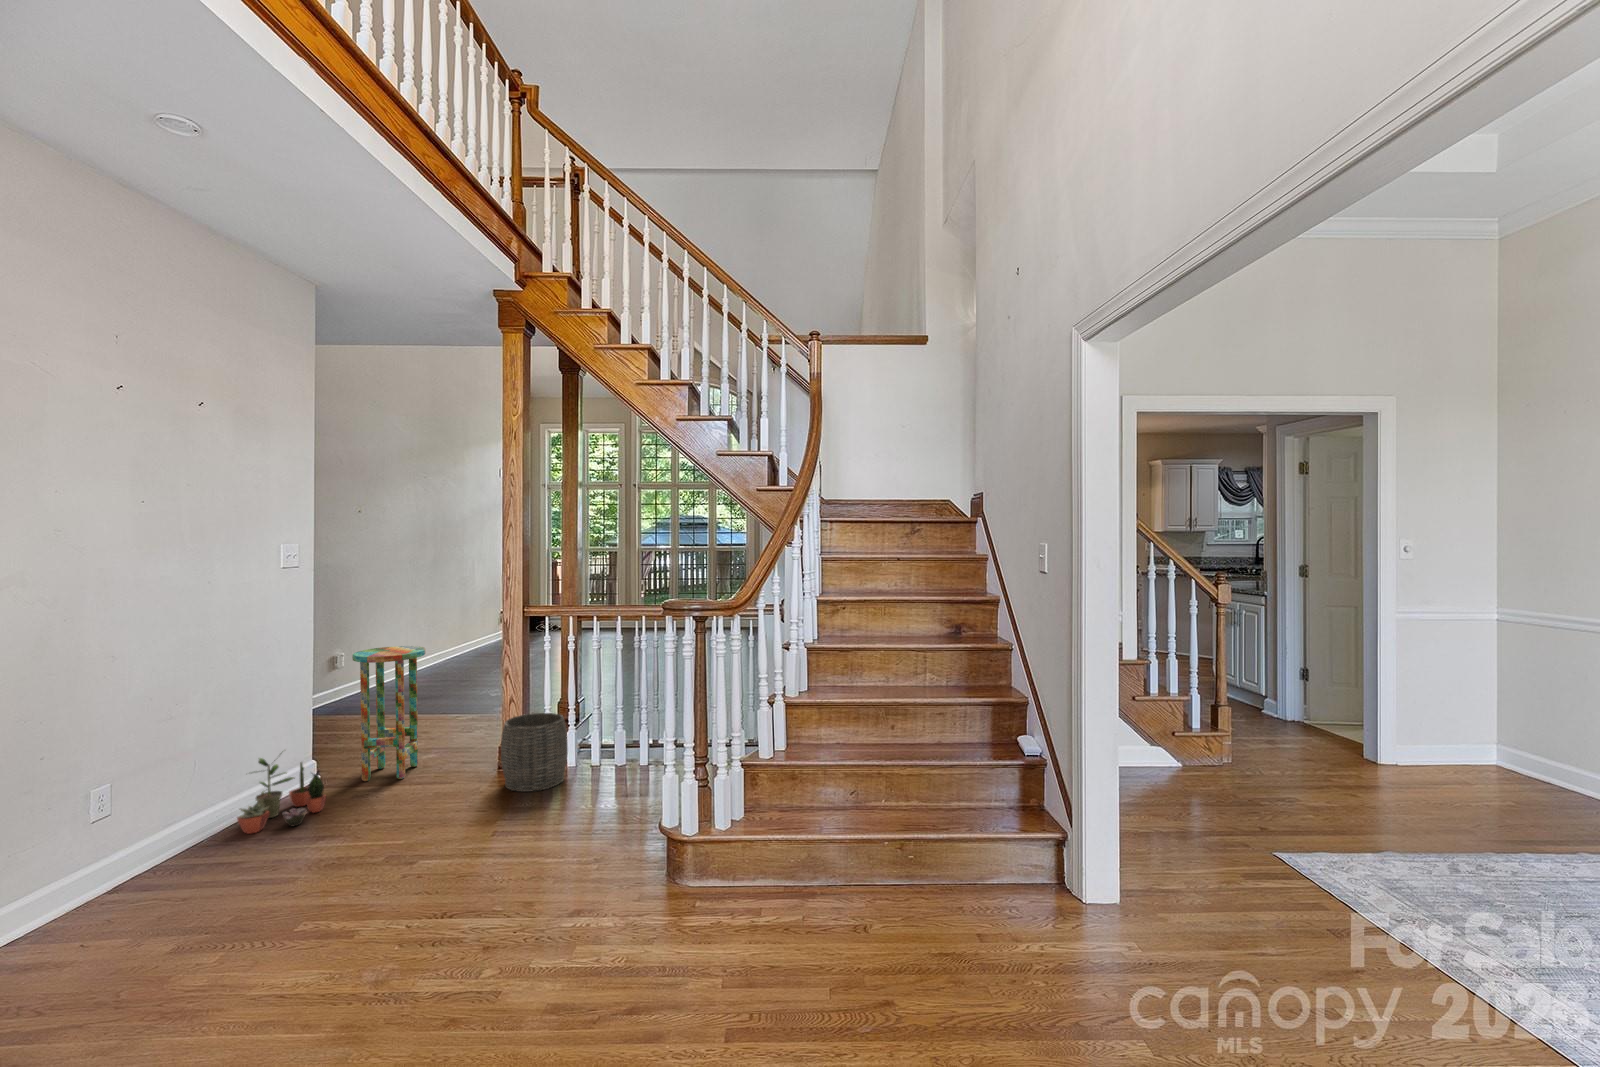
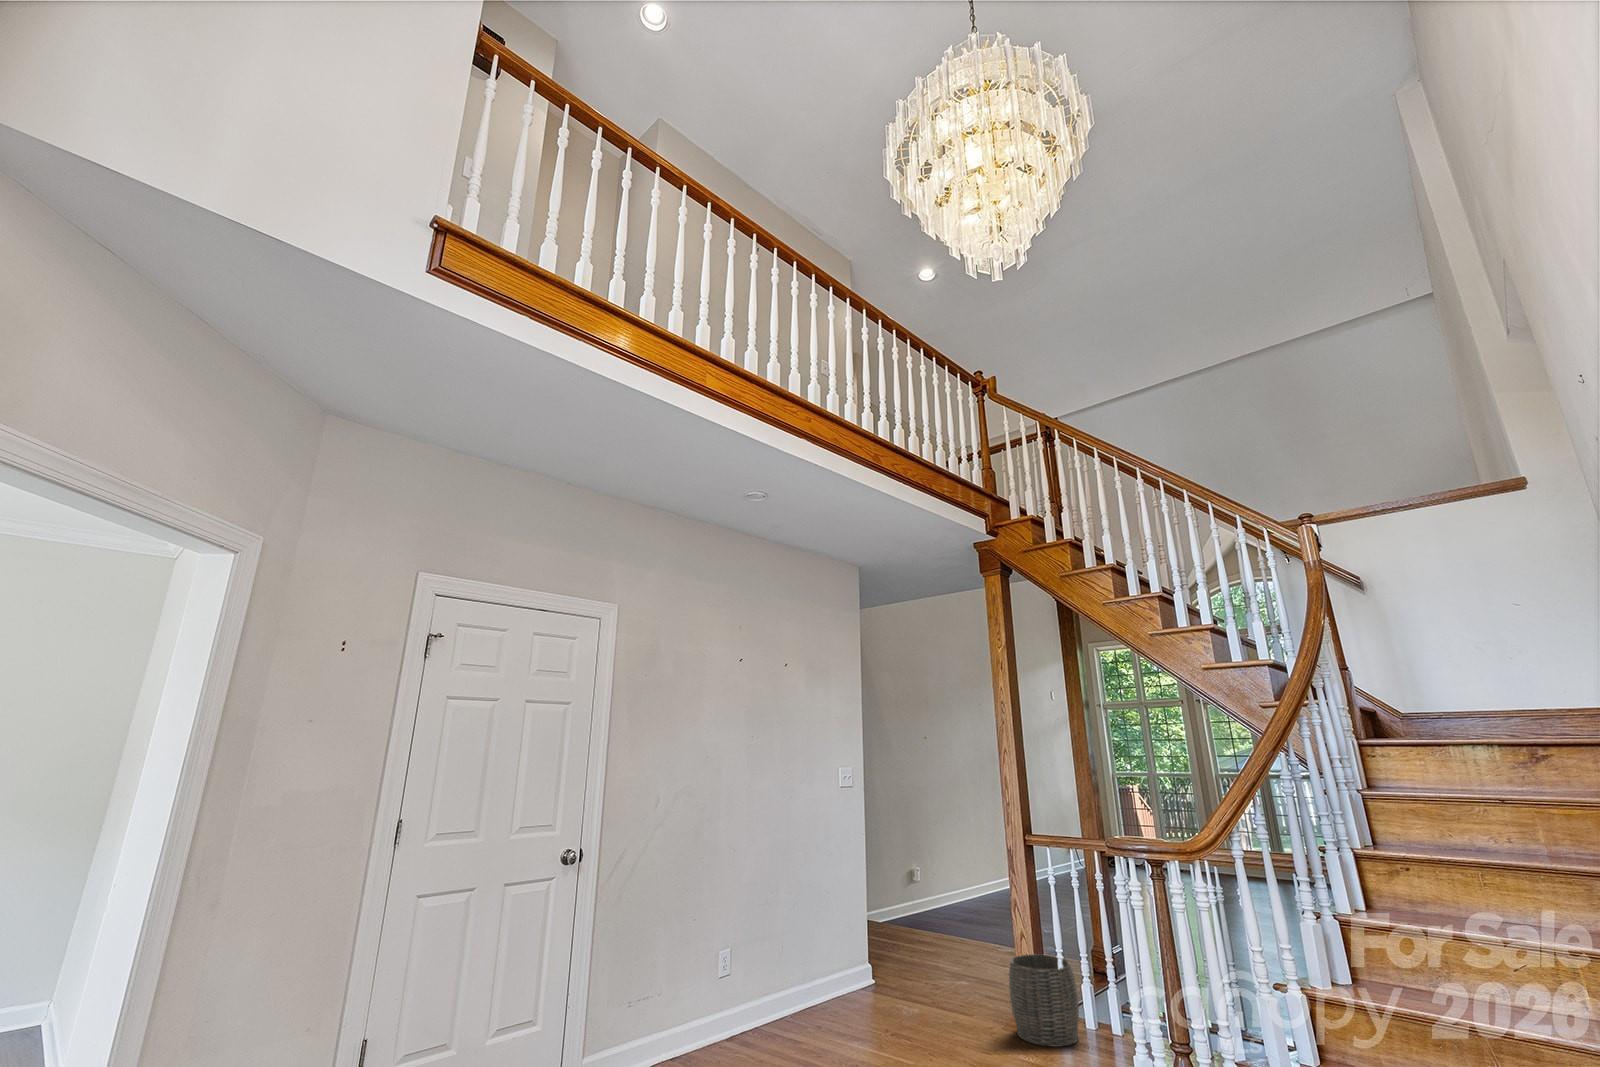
side table: present [352,646,425,781] -> none [889,866,949,1001]
potted plant: present [237,751,326,834] -> none [804,949,867,1024]

